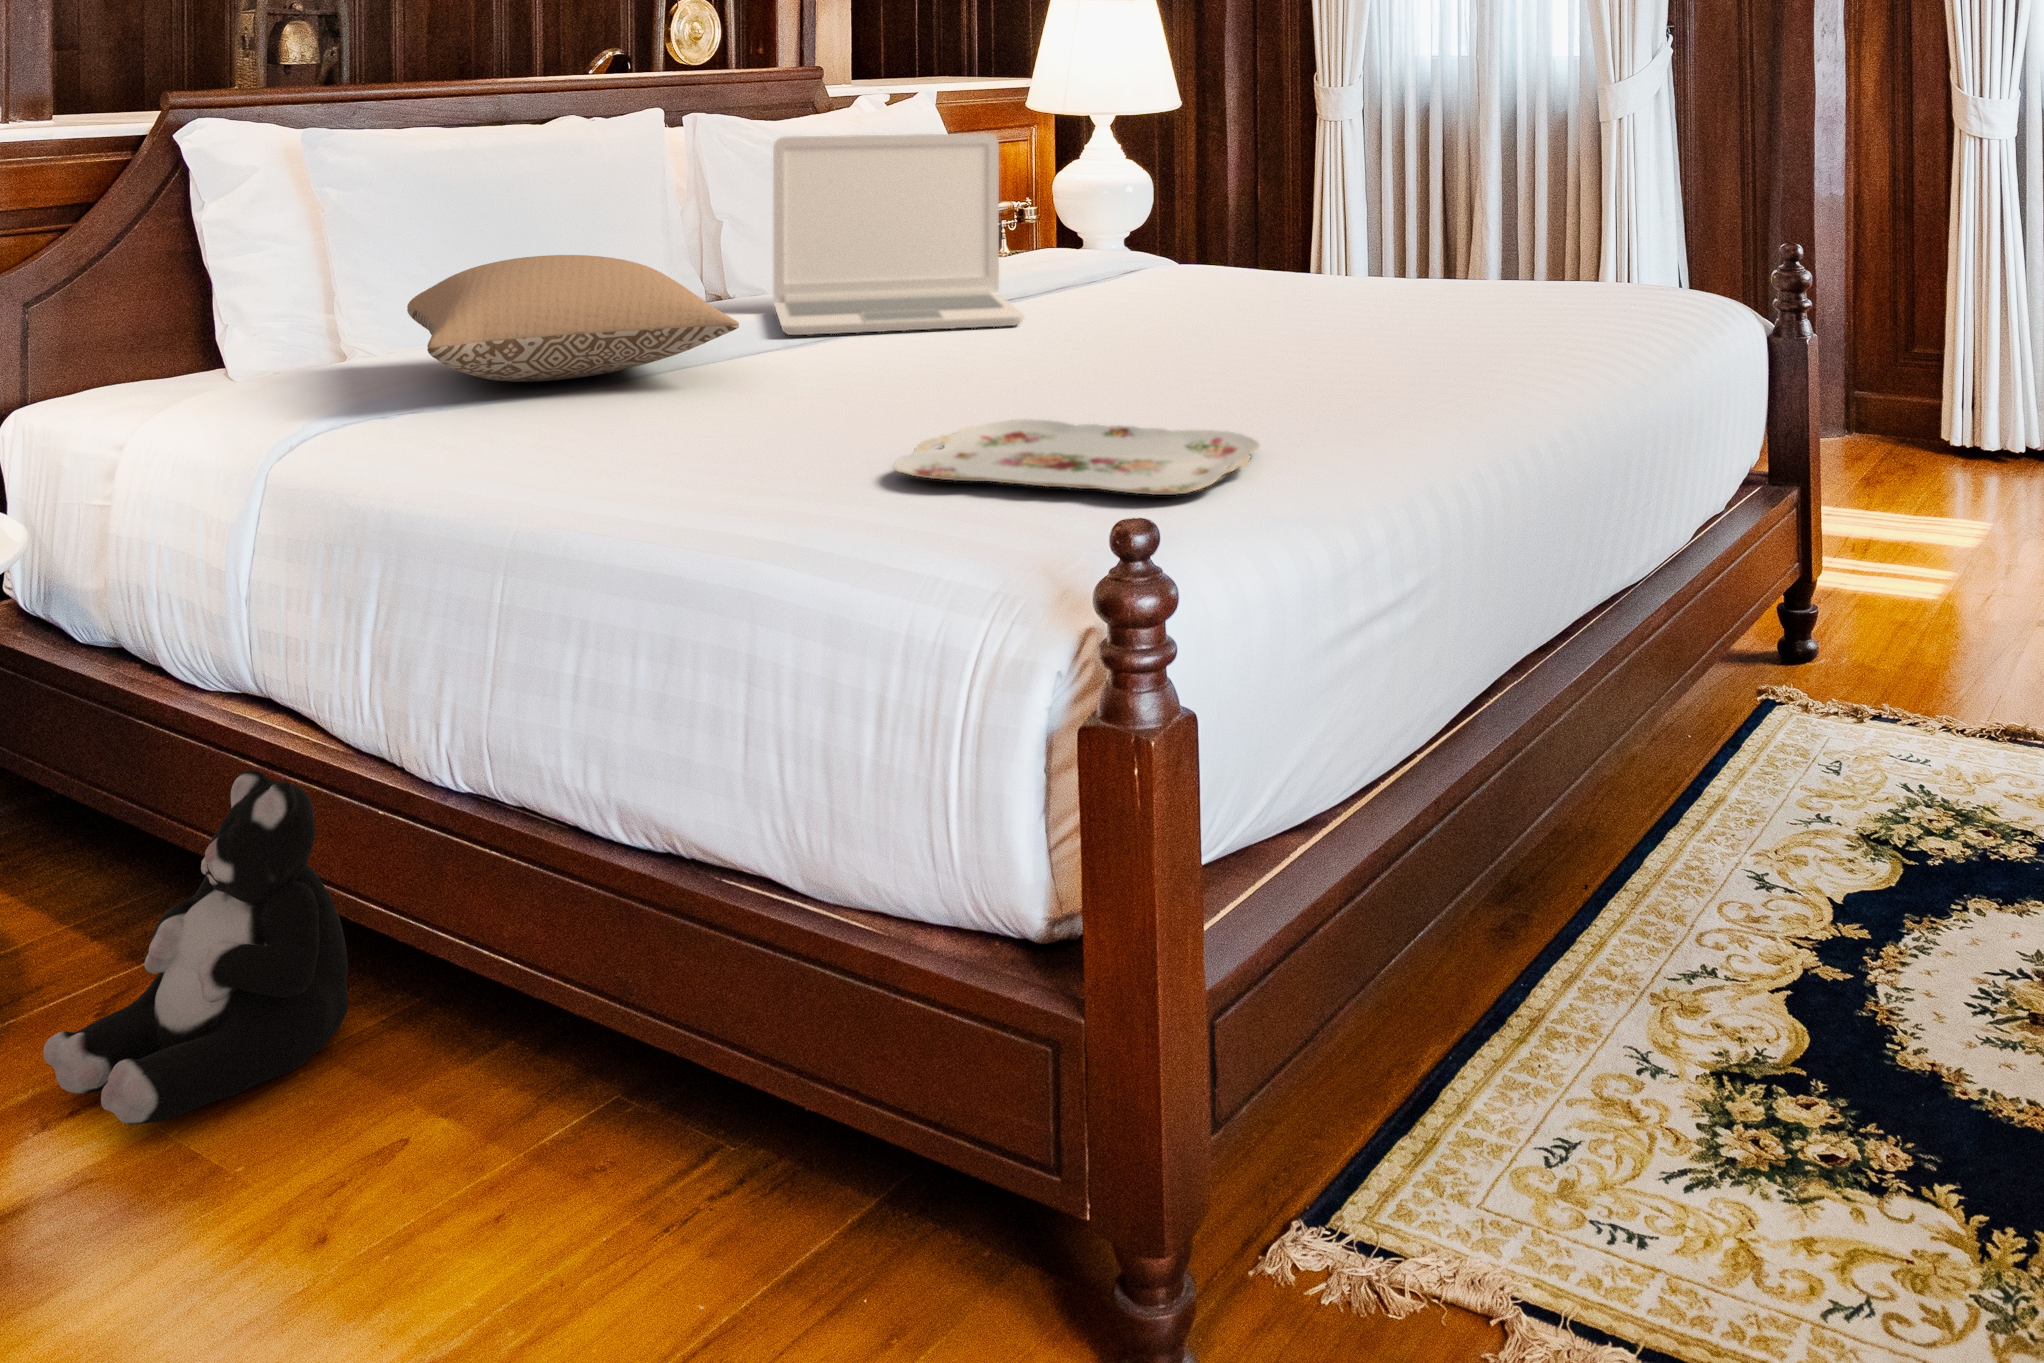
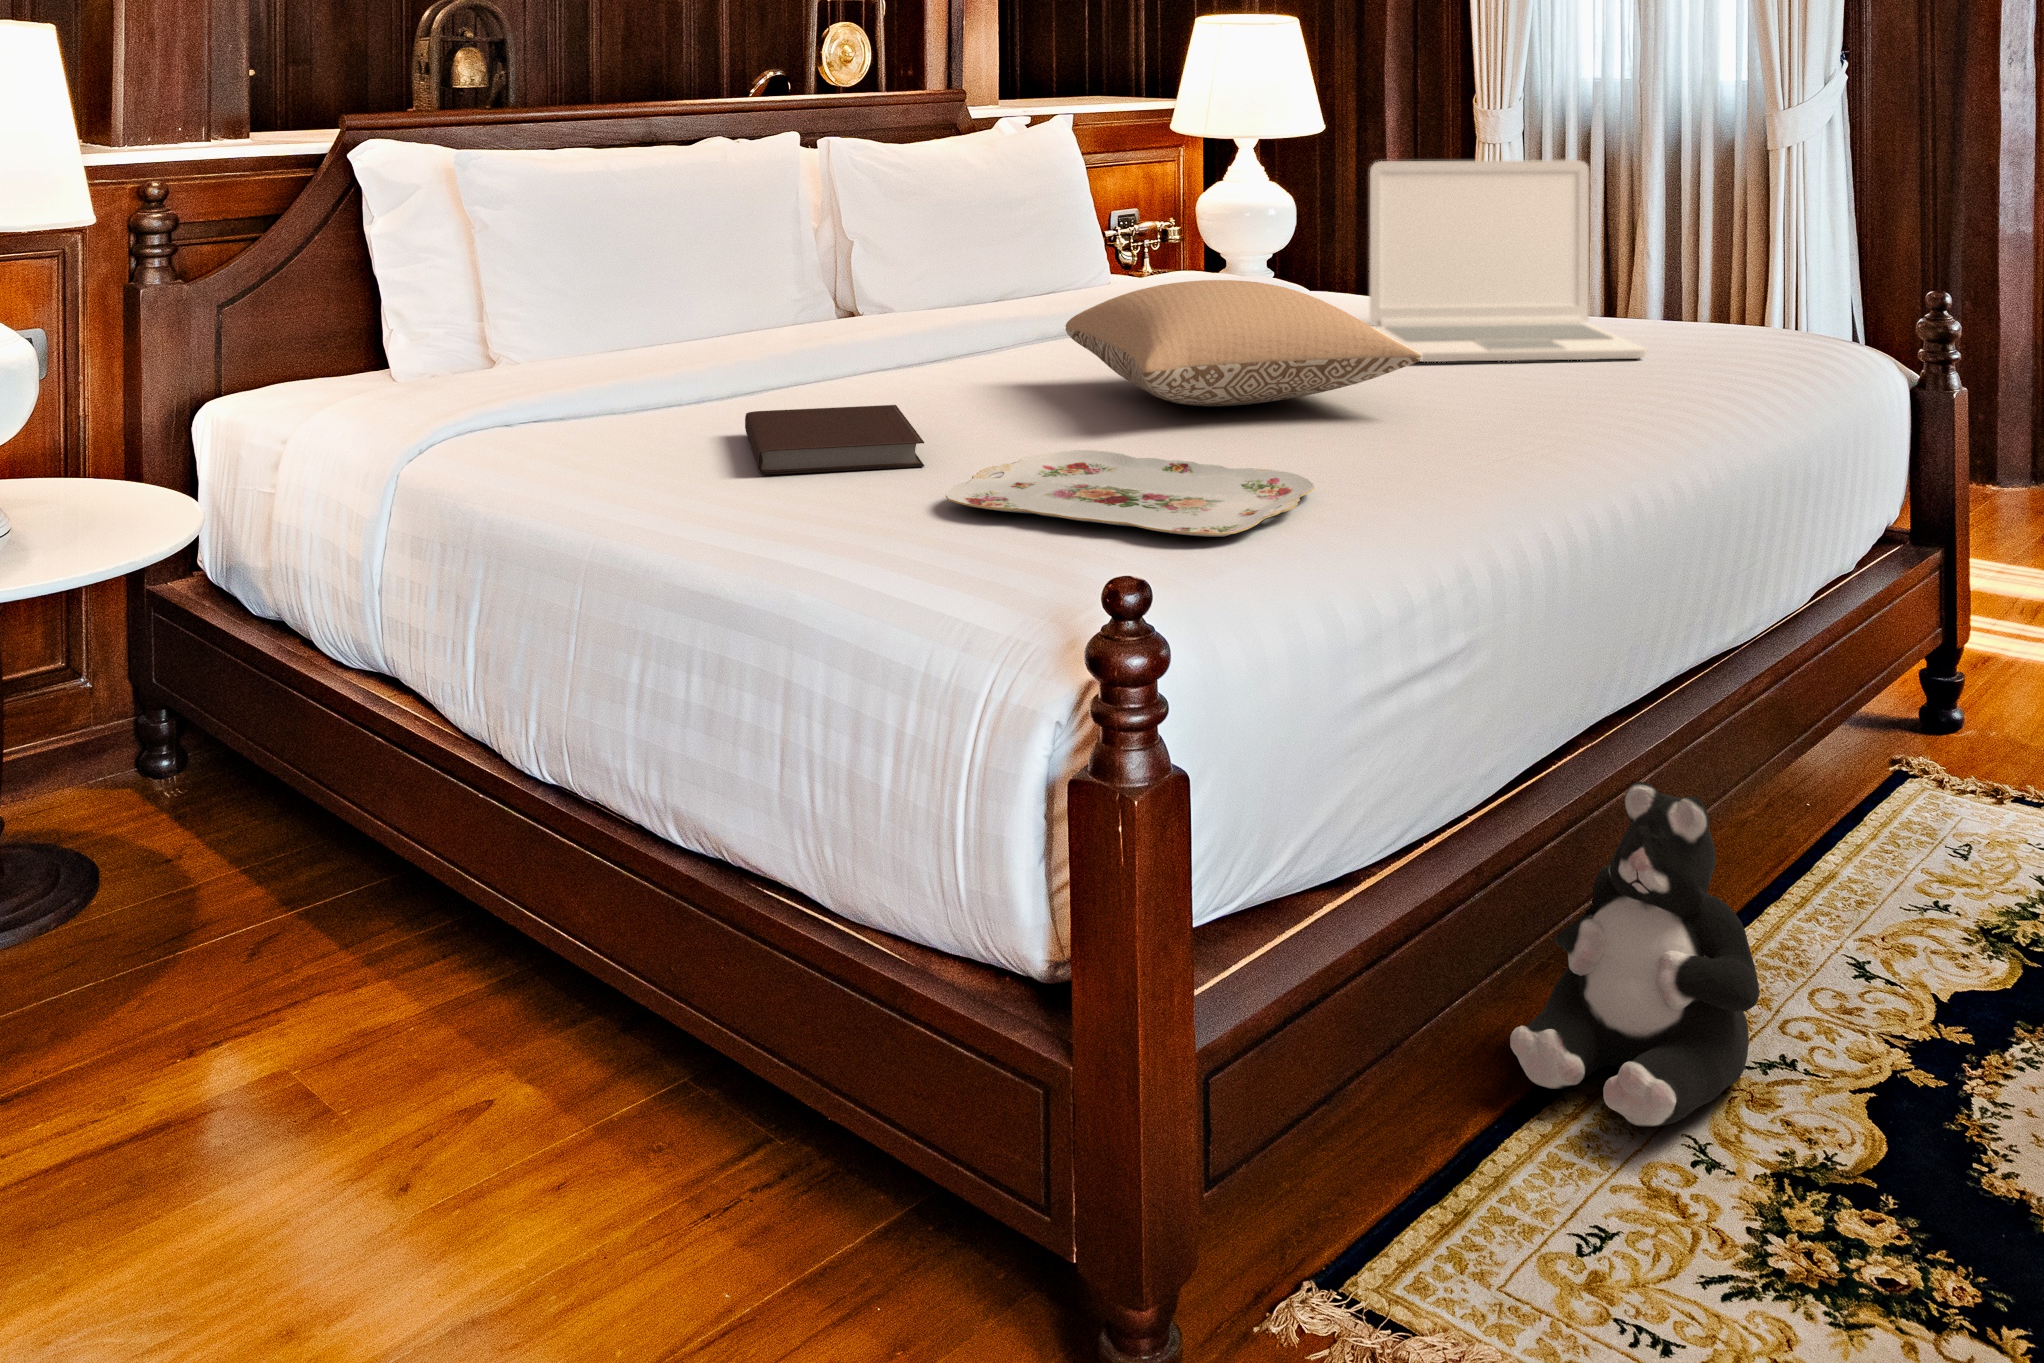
laptop: present [773,133,1024,335] -> present [1370,160,1647,362]
pillow: present [407,255,739,382] -> present [1066,280,1422,406]
notebook: none [653,383,856,456] -> present [745,405,924,474]
plush toy: present [43,771,349,1125] -> present [1510,782,1759,1127]

